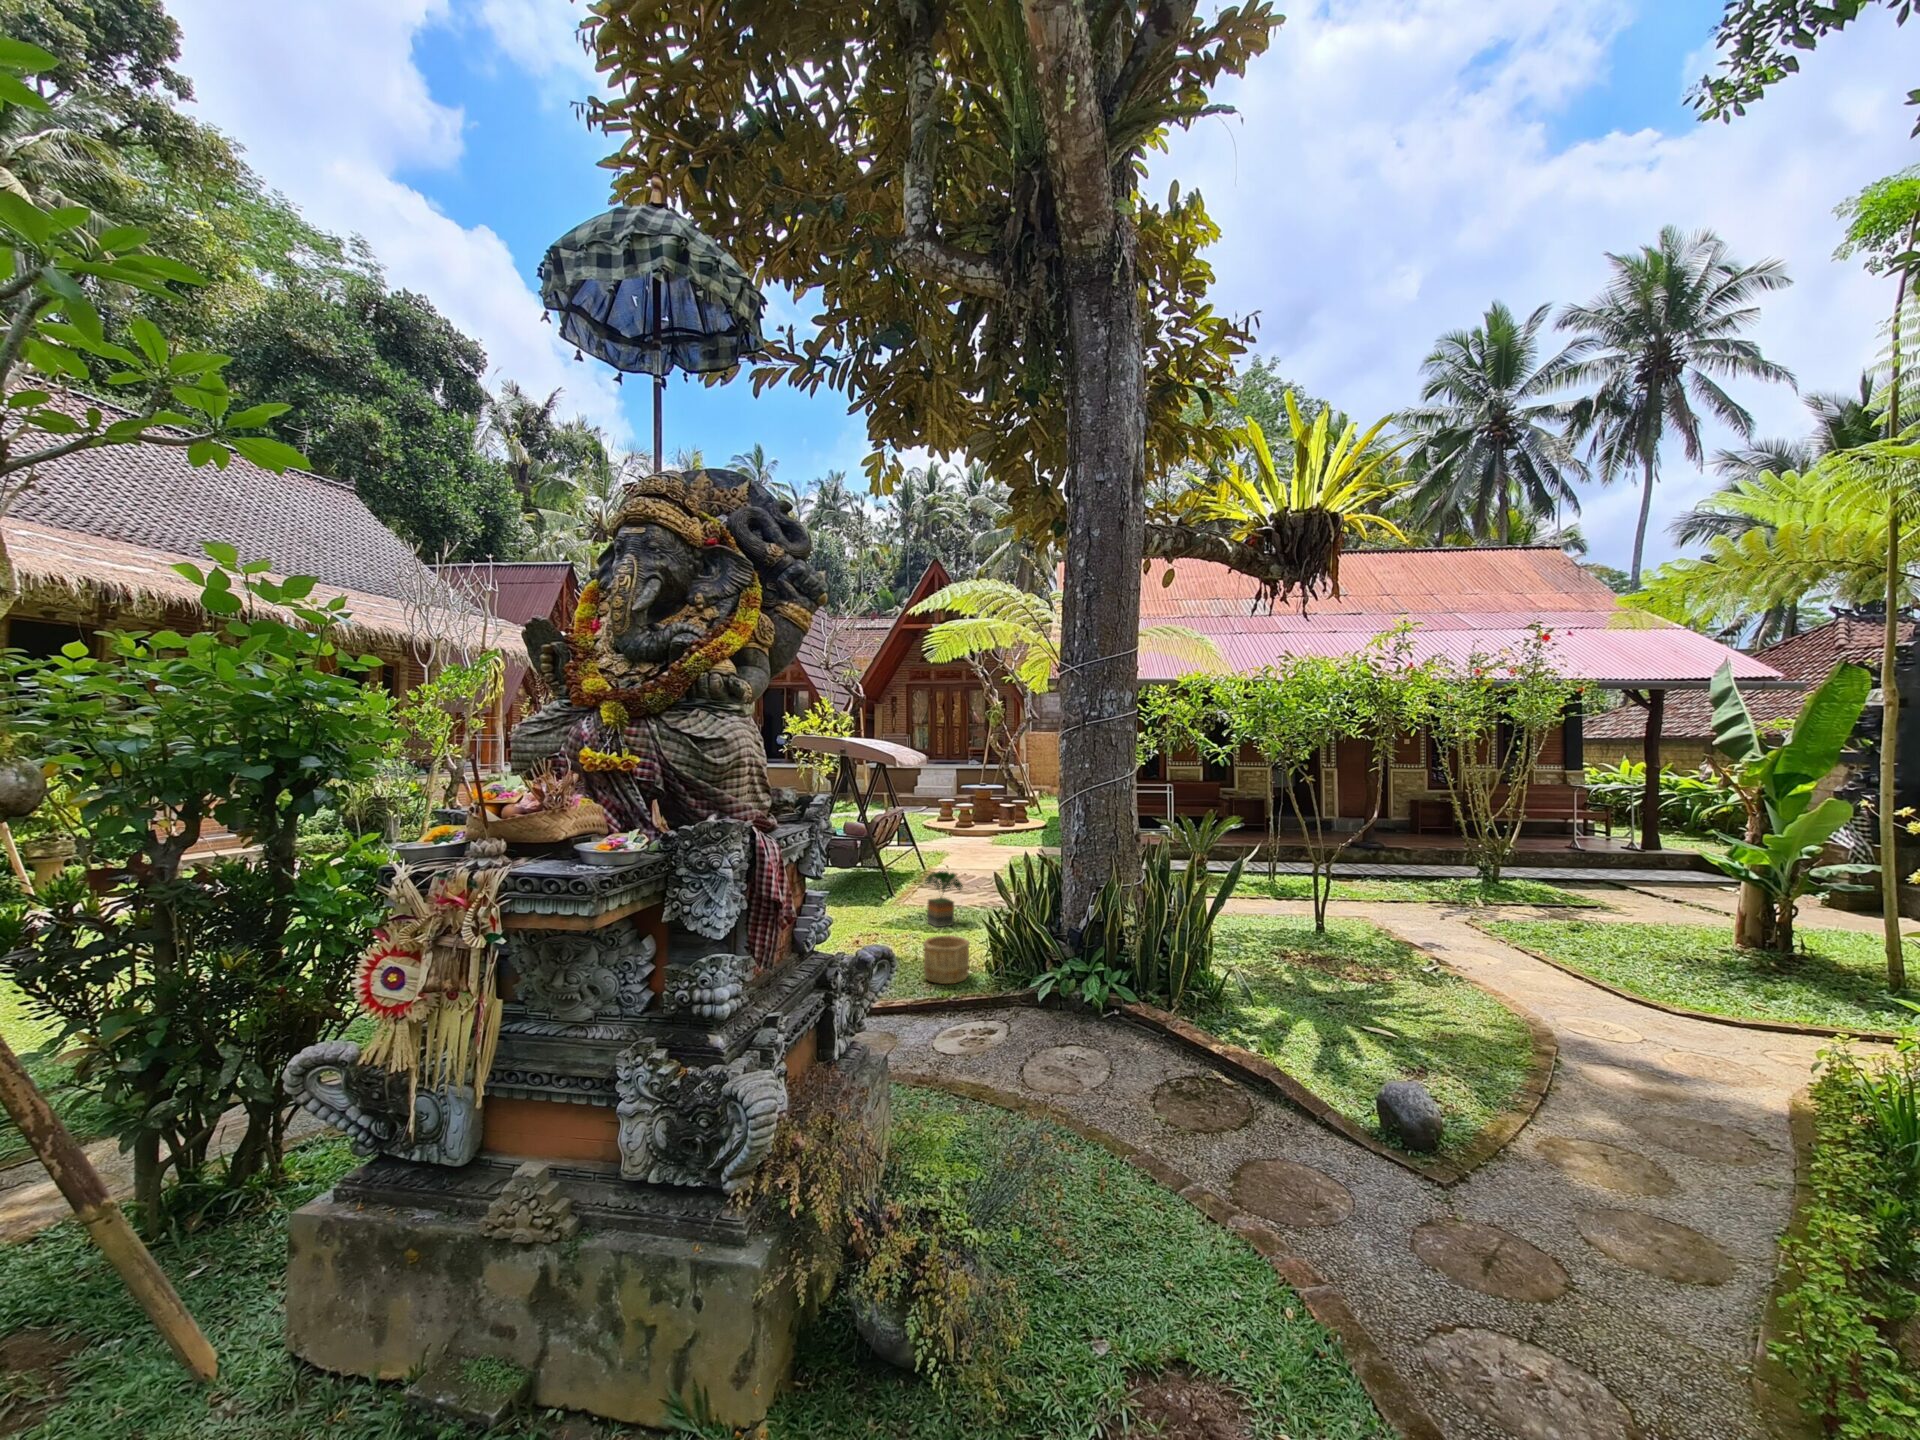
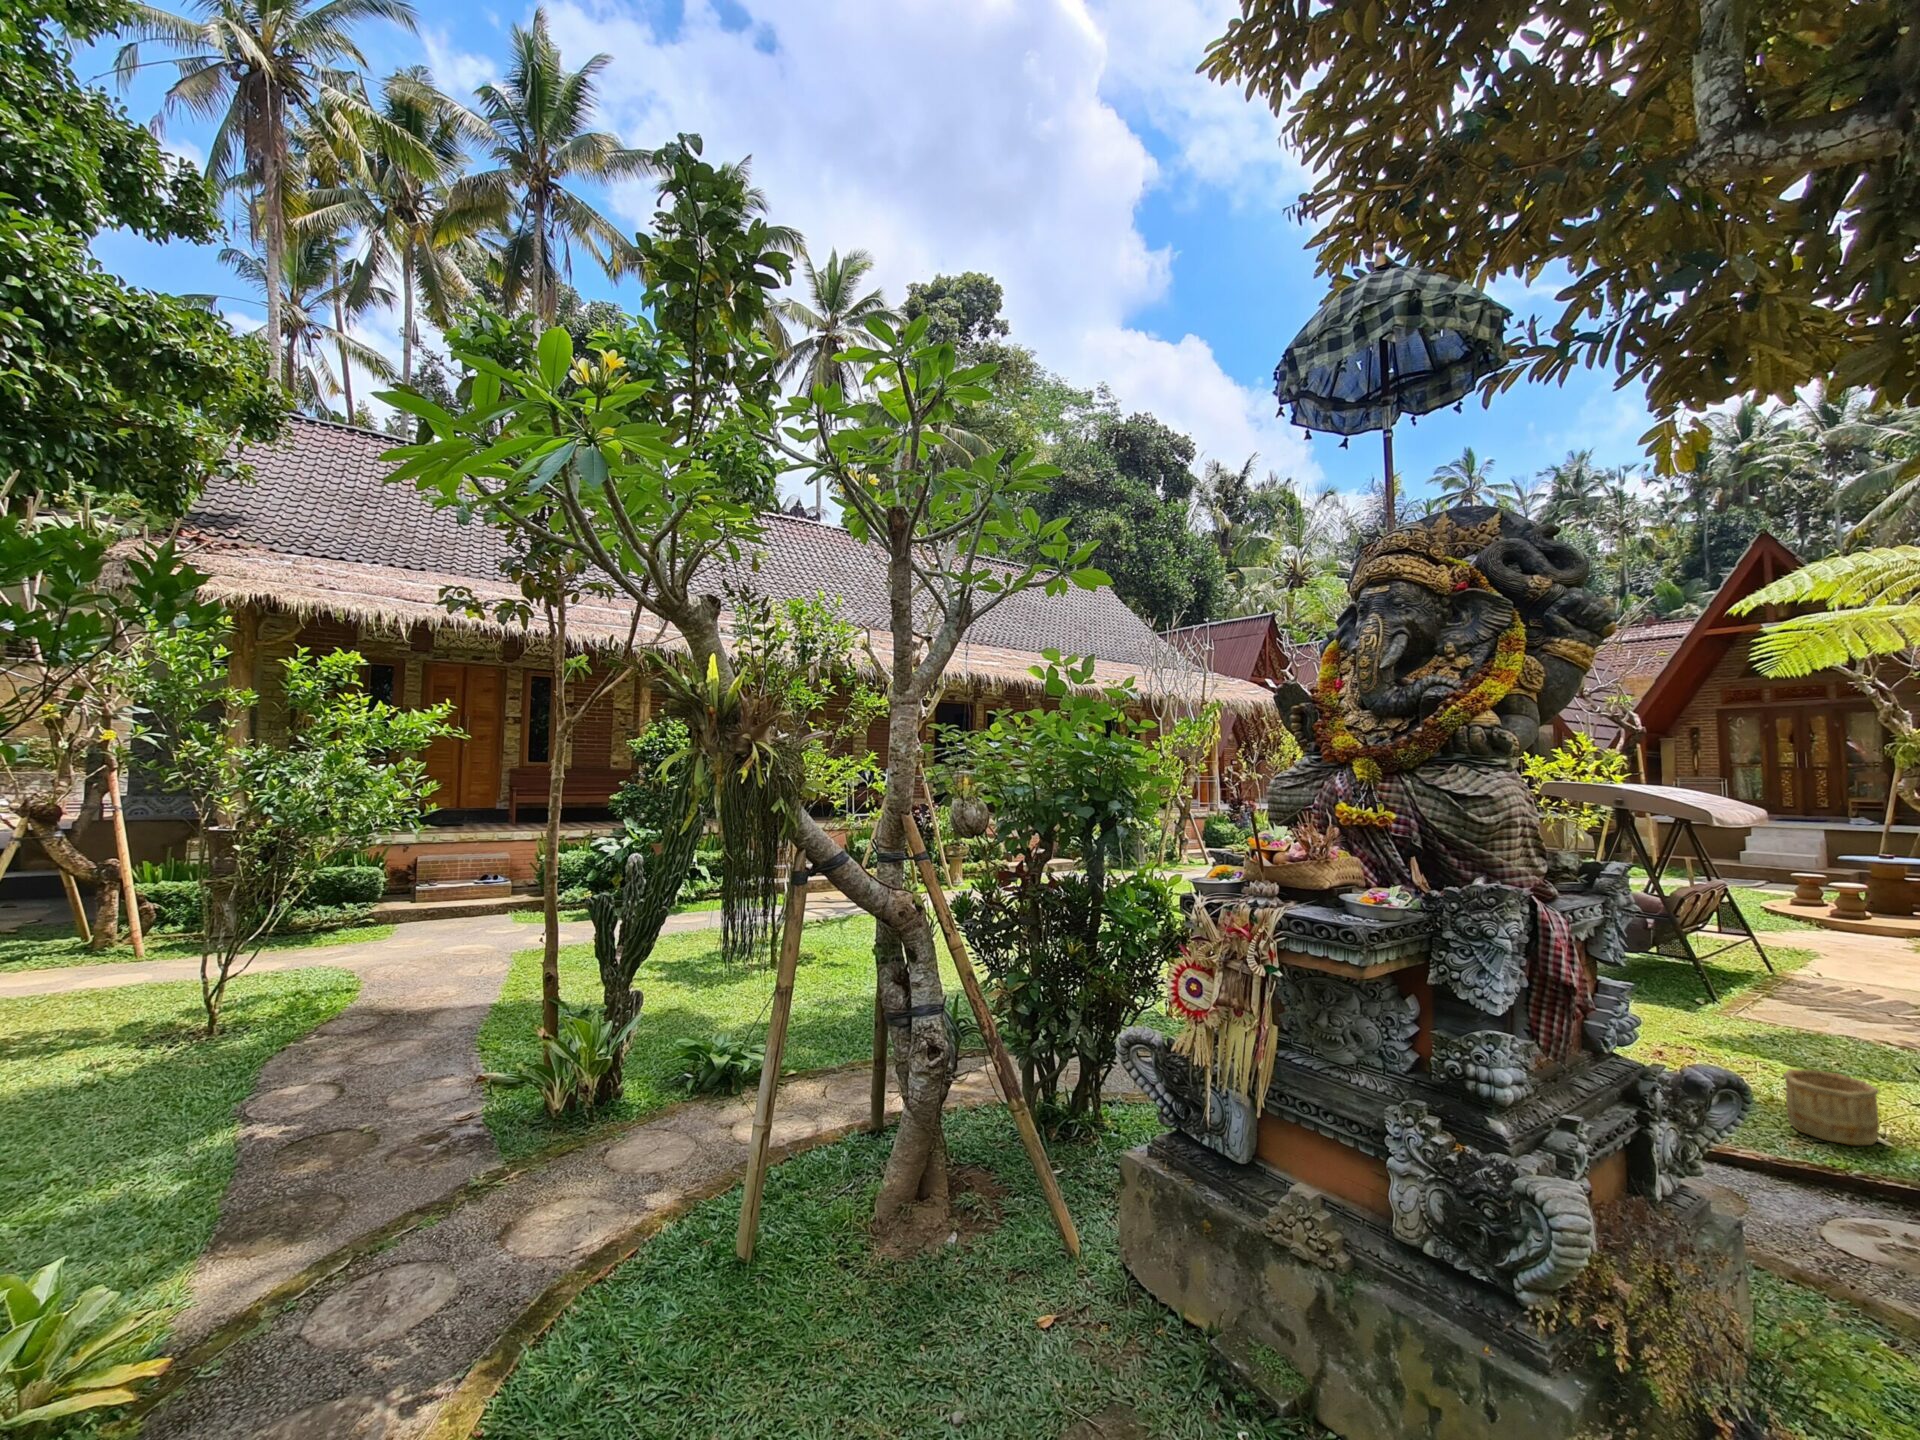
potted tree: present [925,871,963,927] -> none [1774,975,1856,1060]

